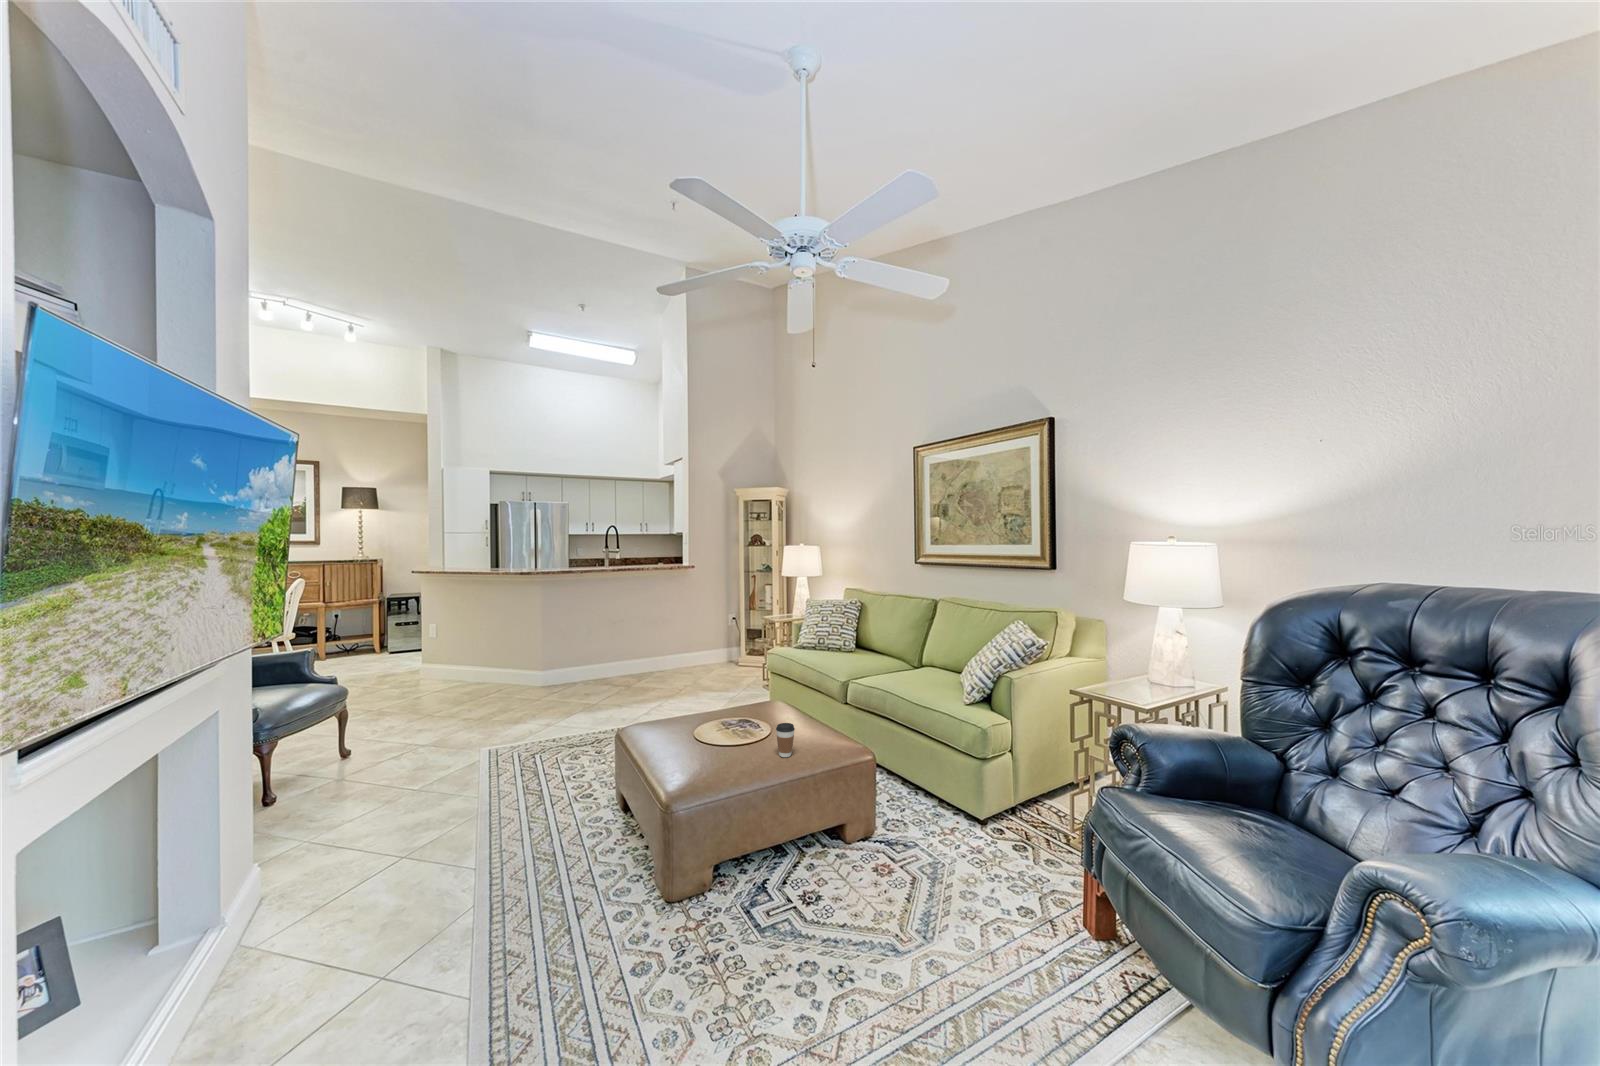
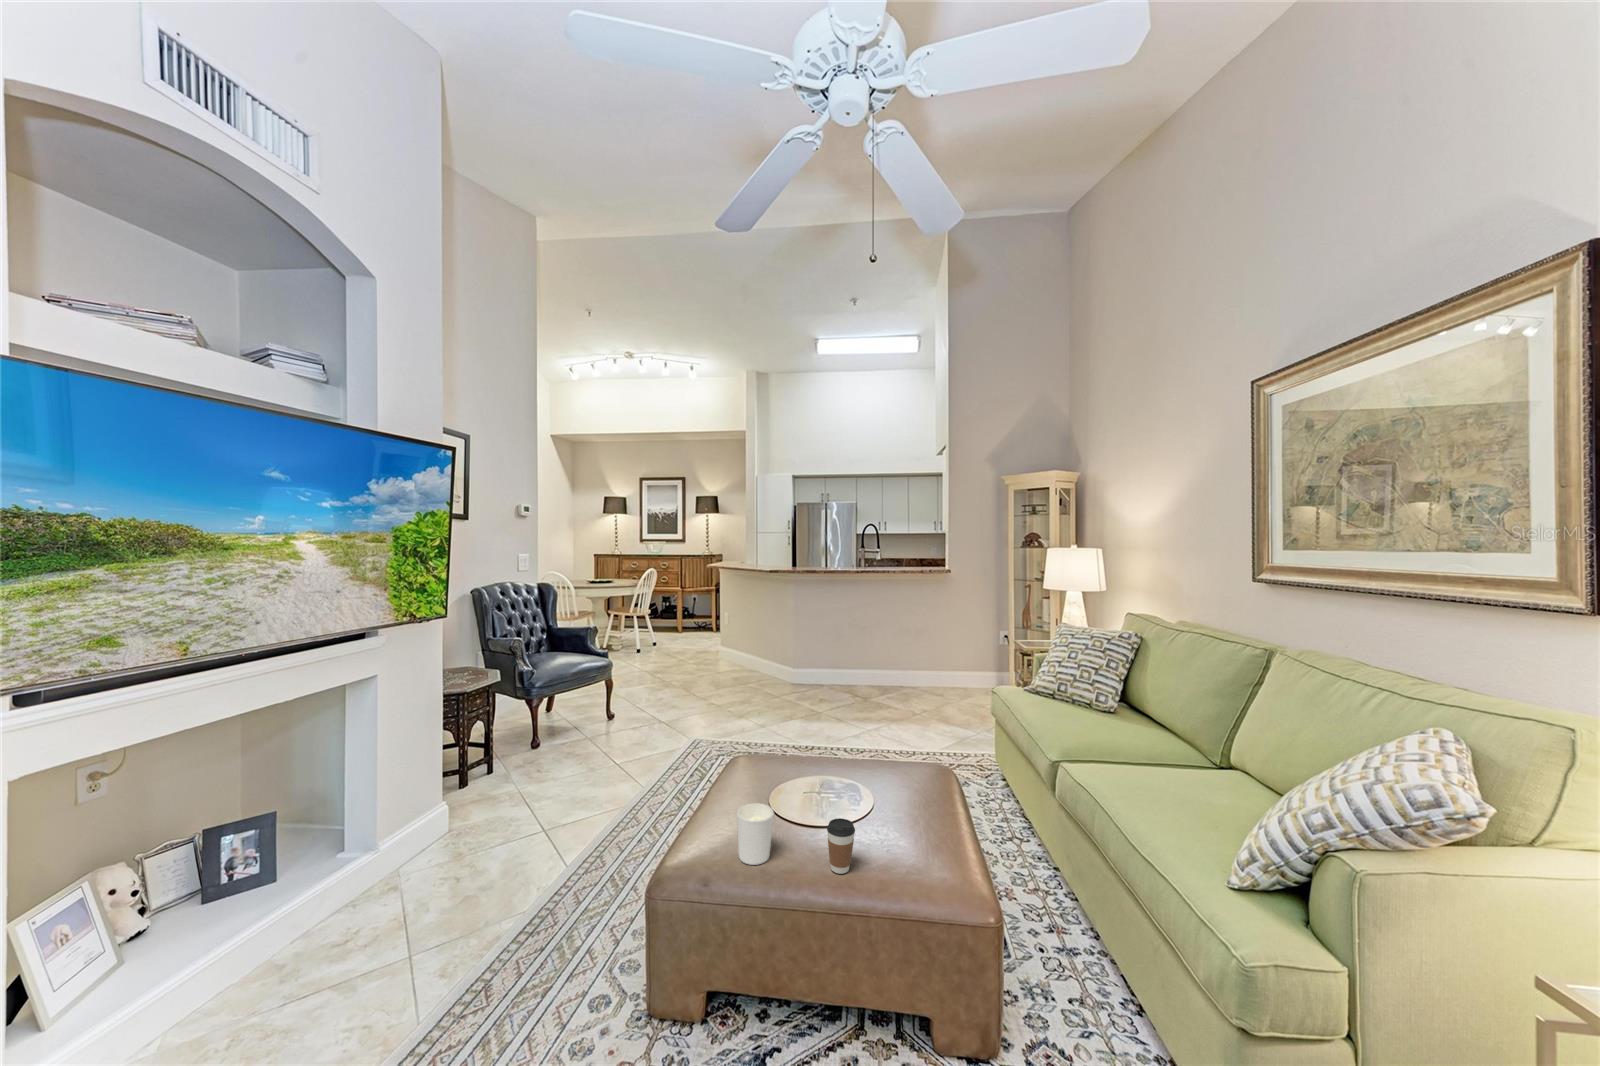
candle holder: none [714,729,741,770] -> present [737,803,774,865]

